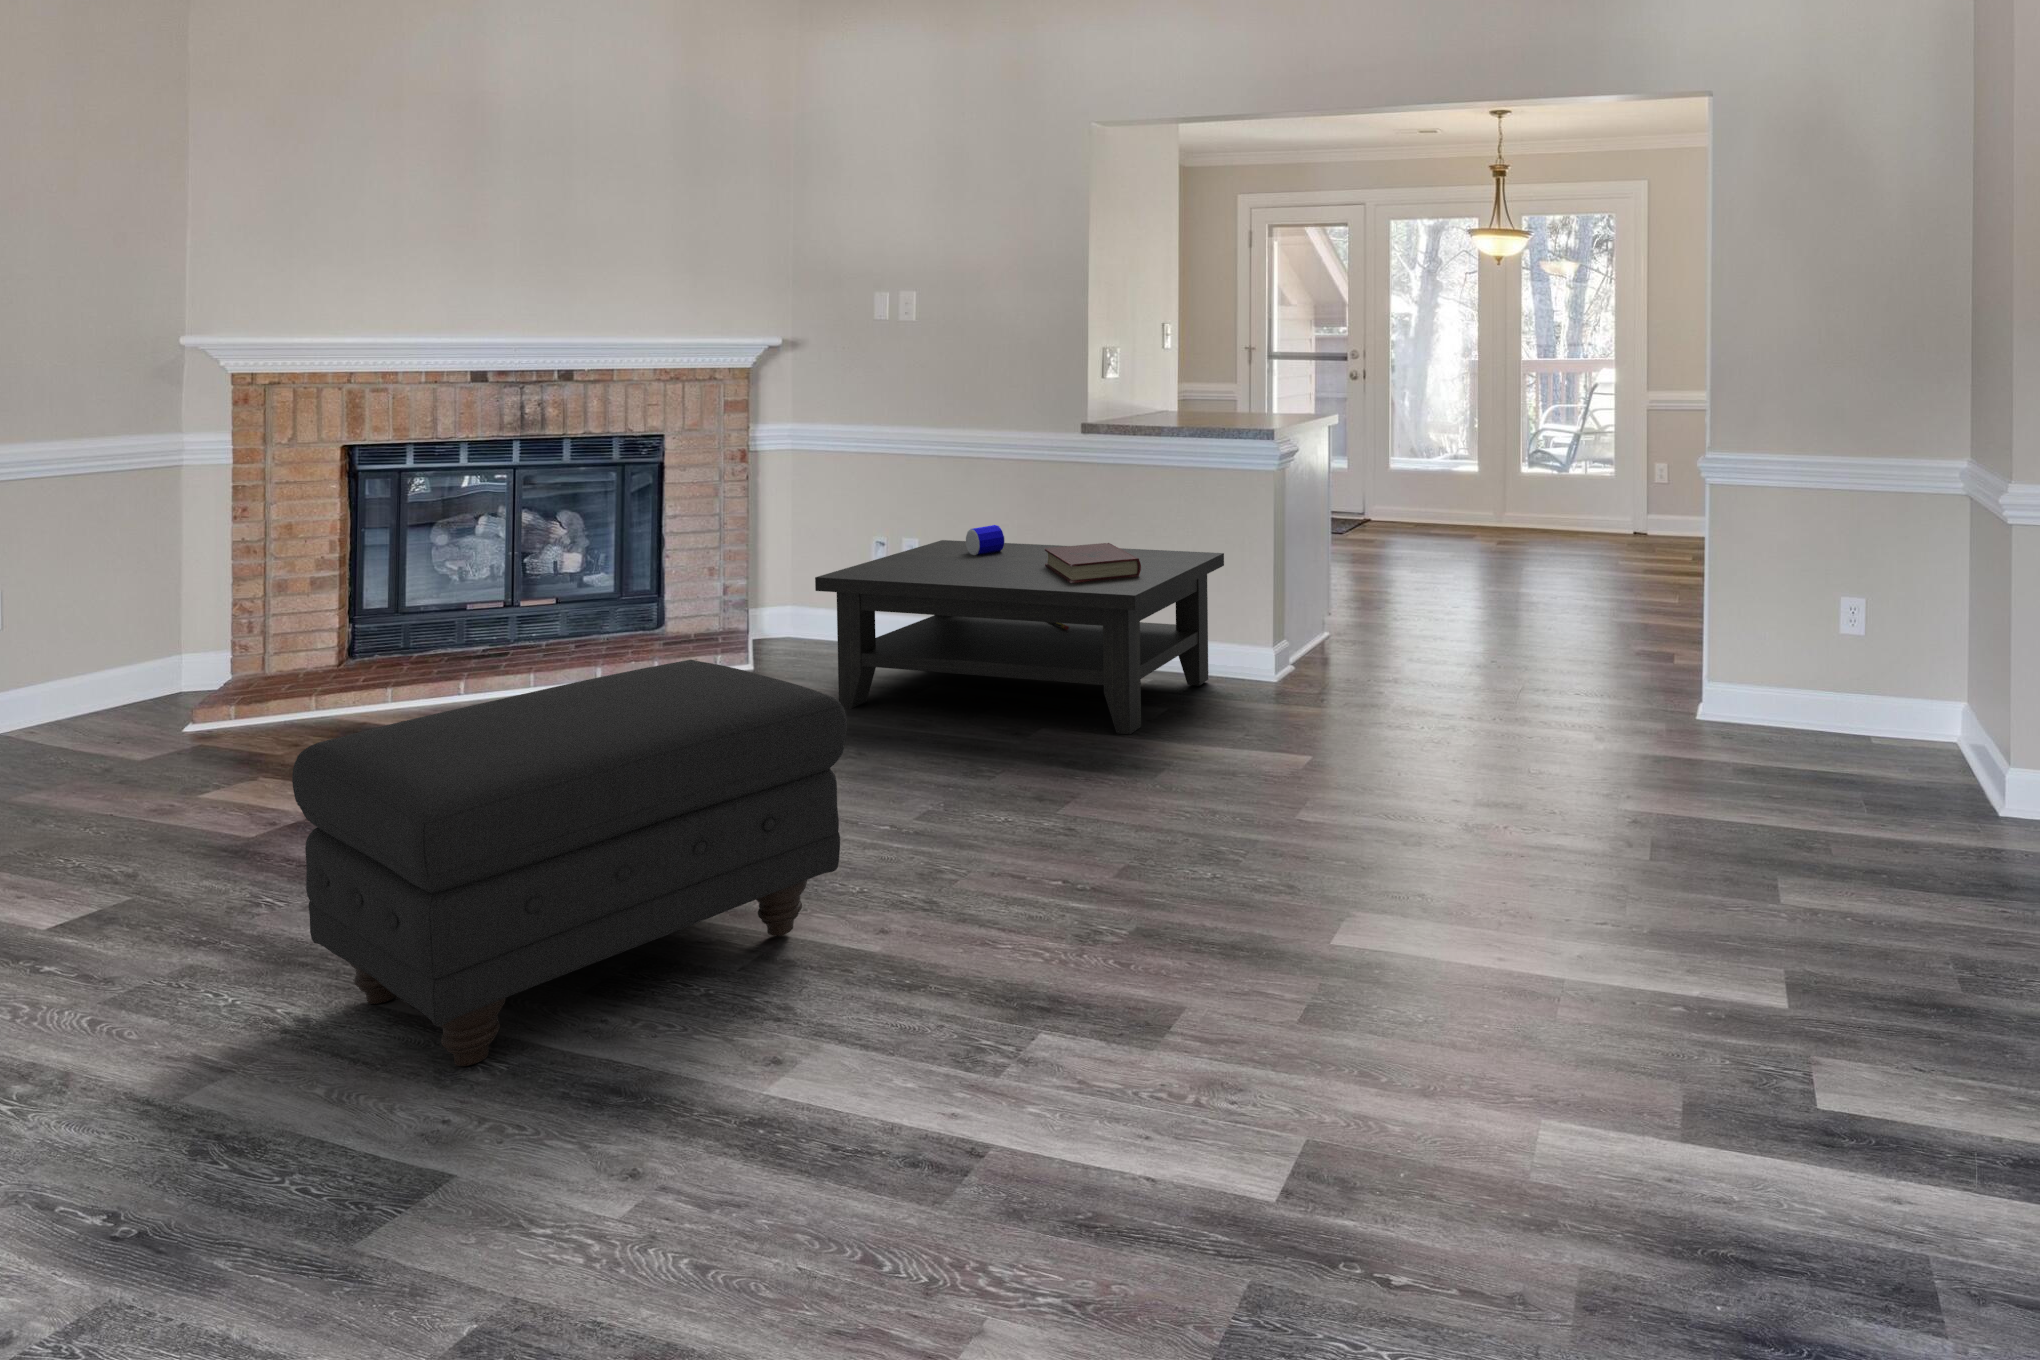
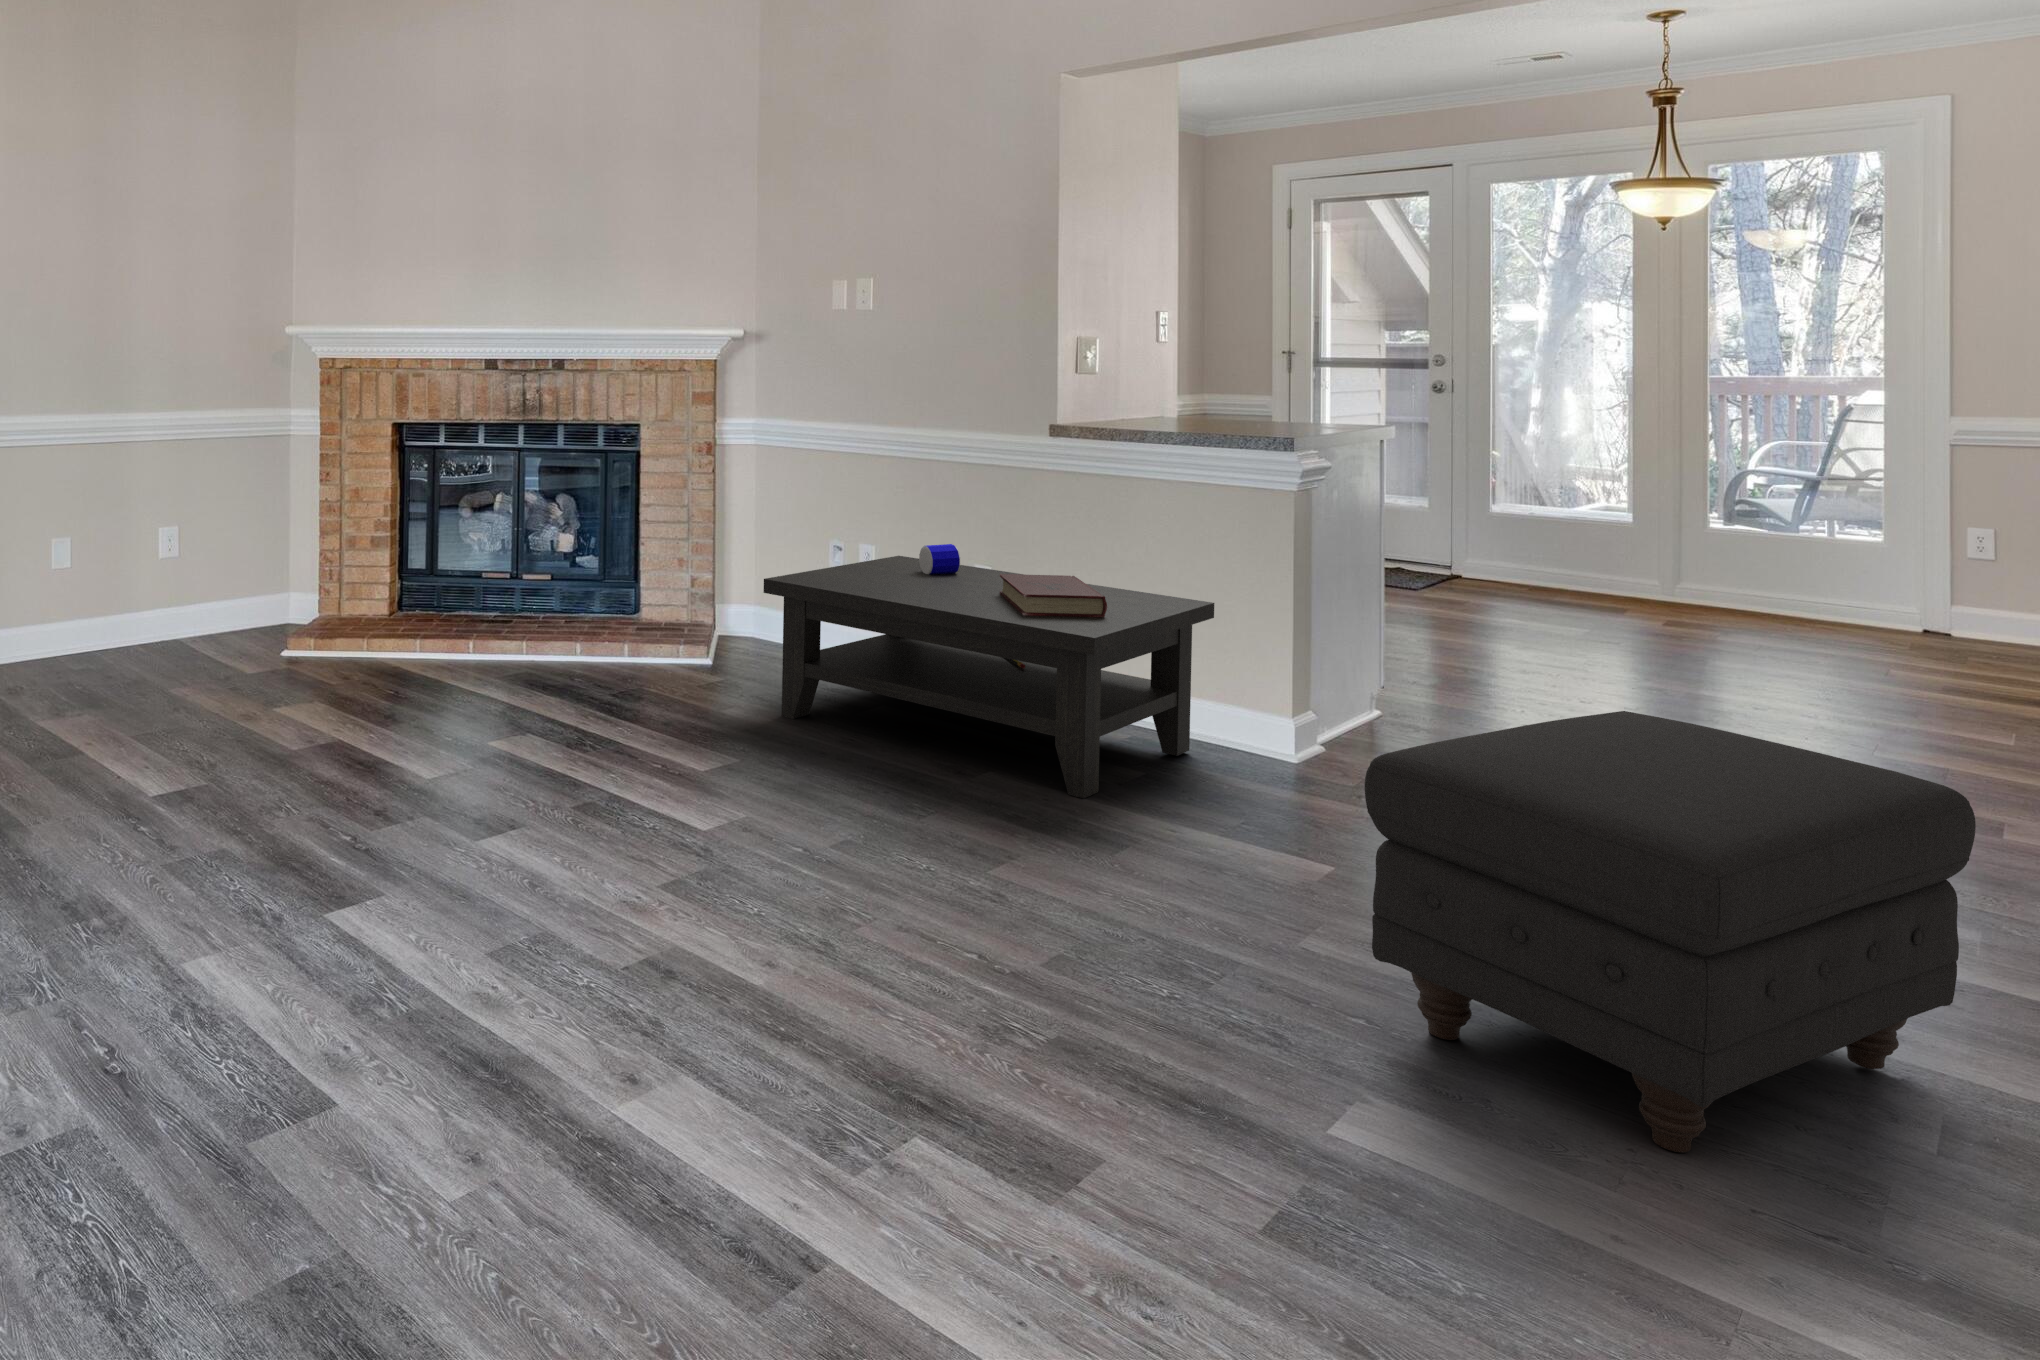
ottoman: present [292,660,847,1066] -> present [1365,711,1976,1152]

